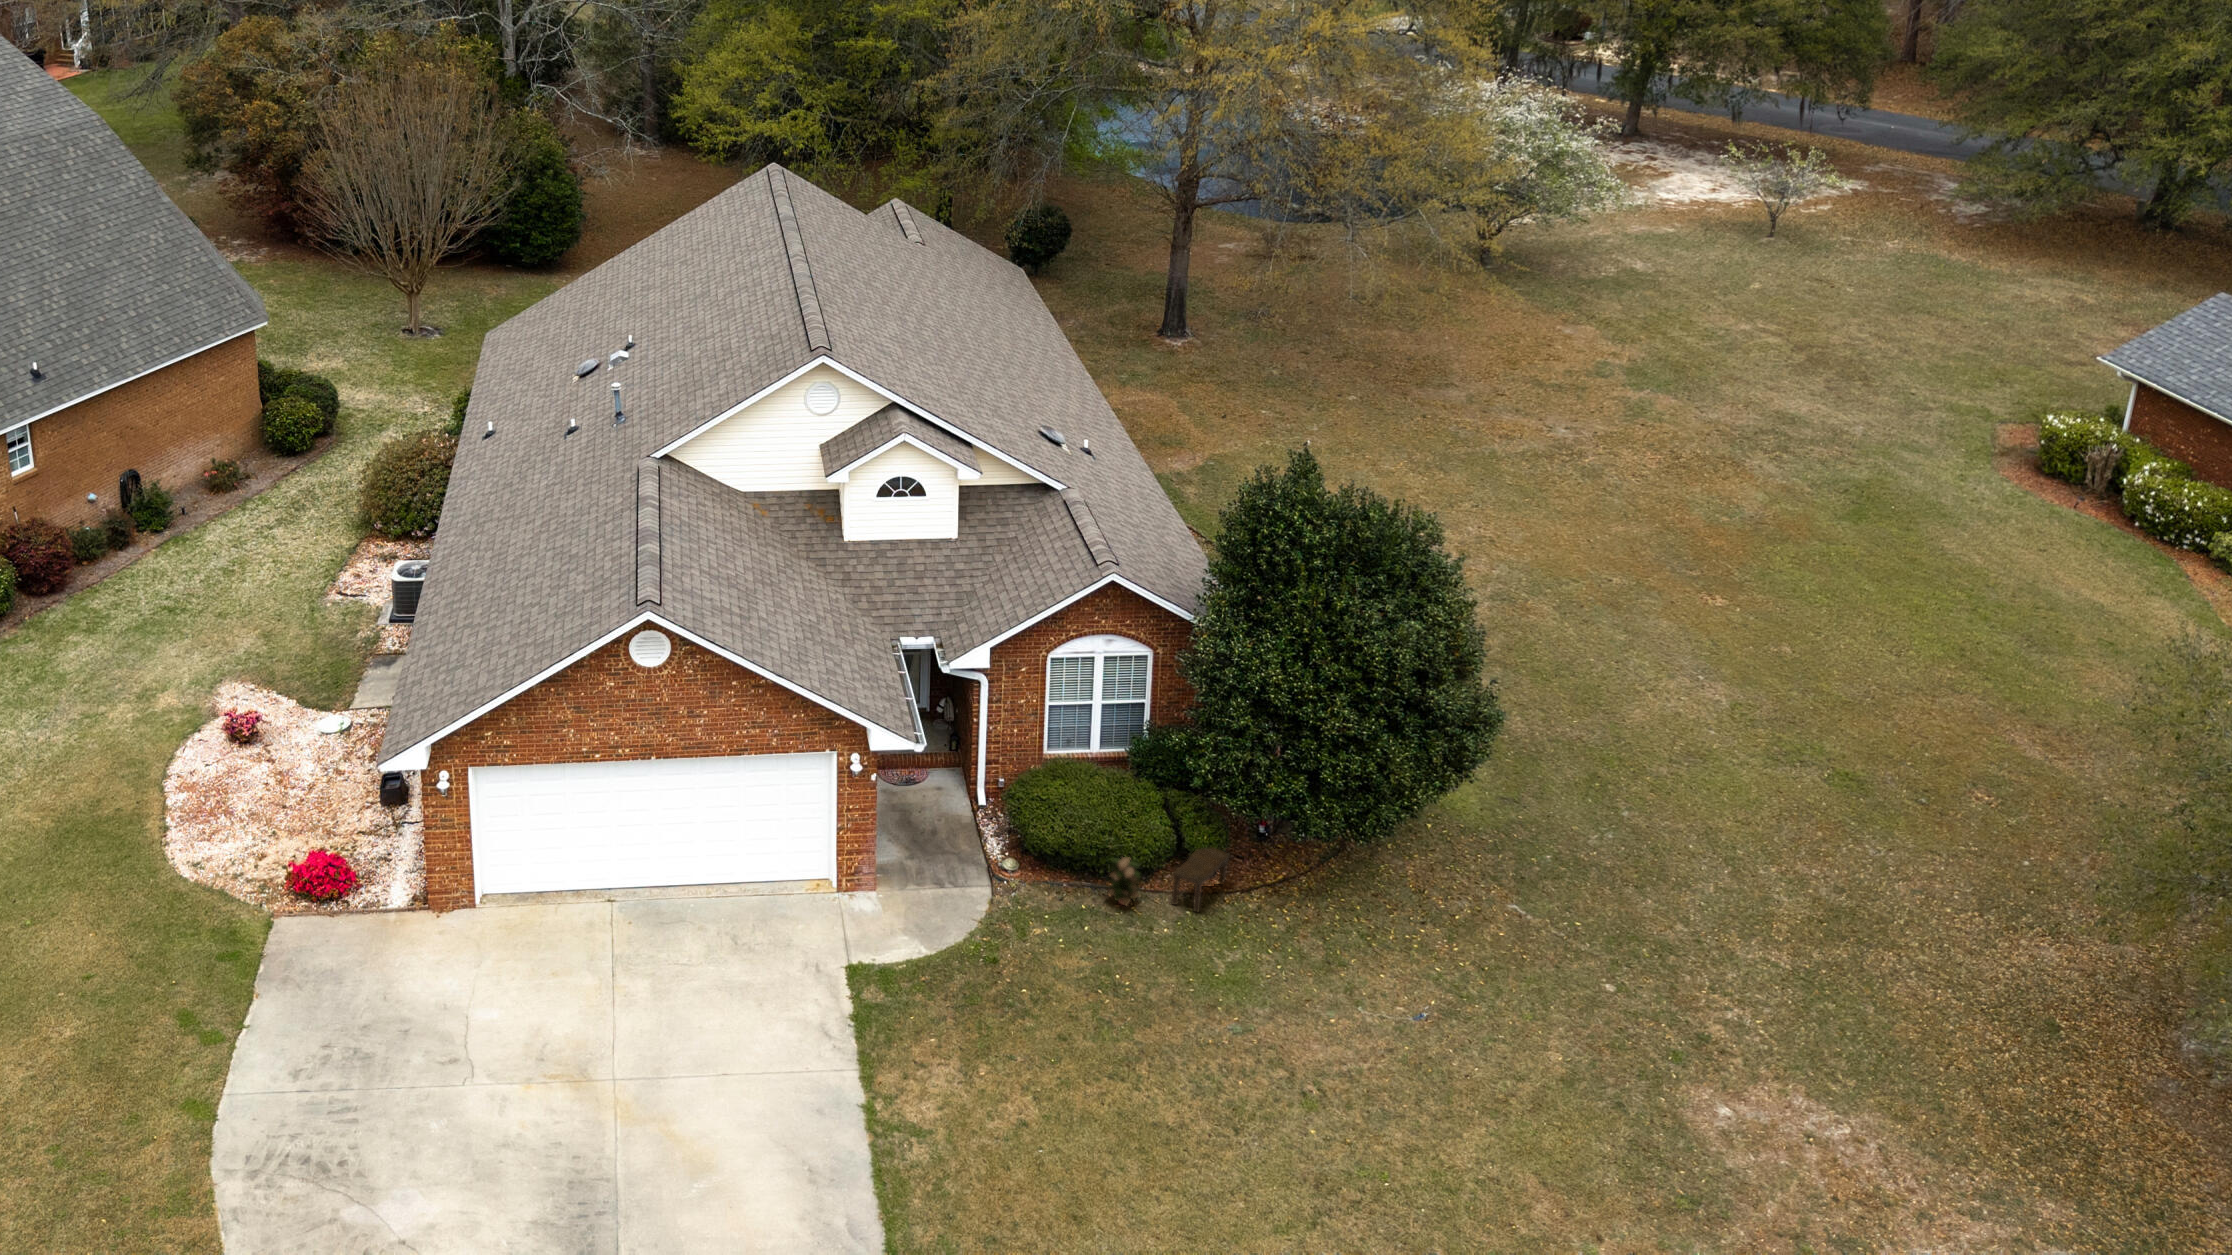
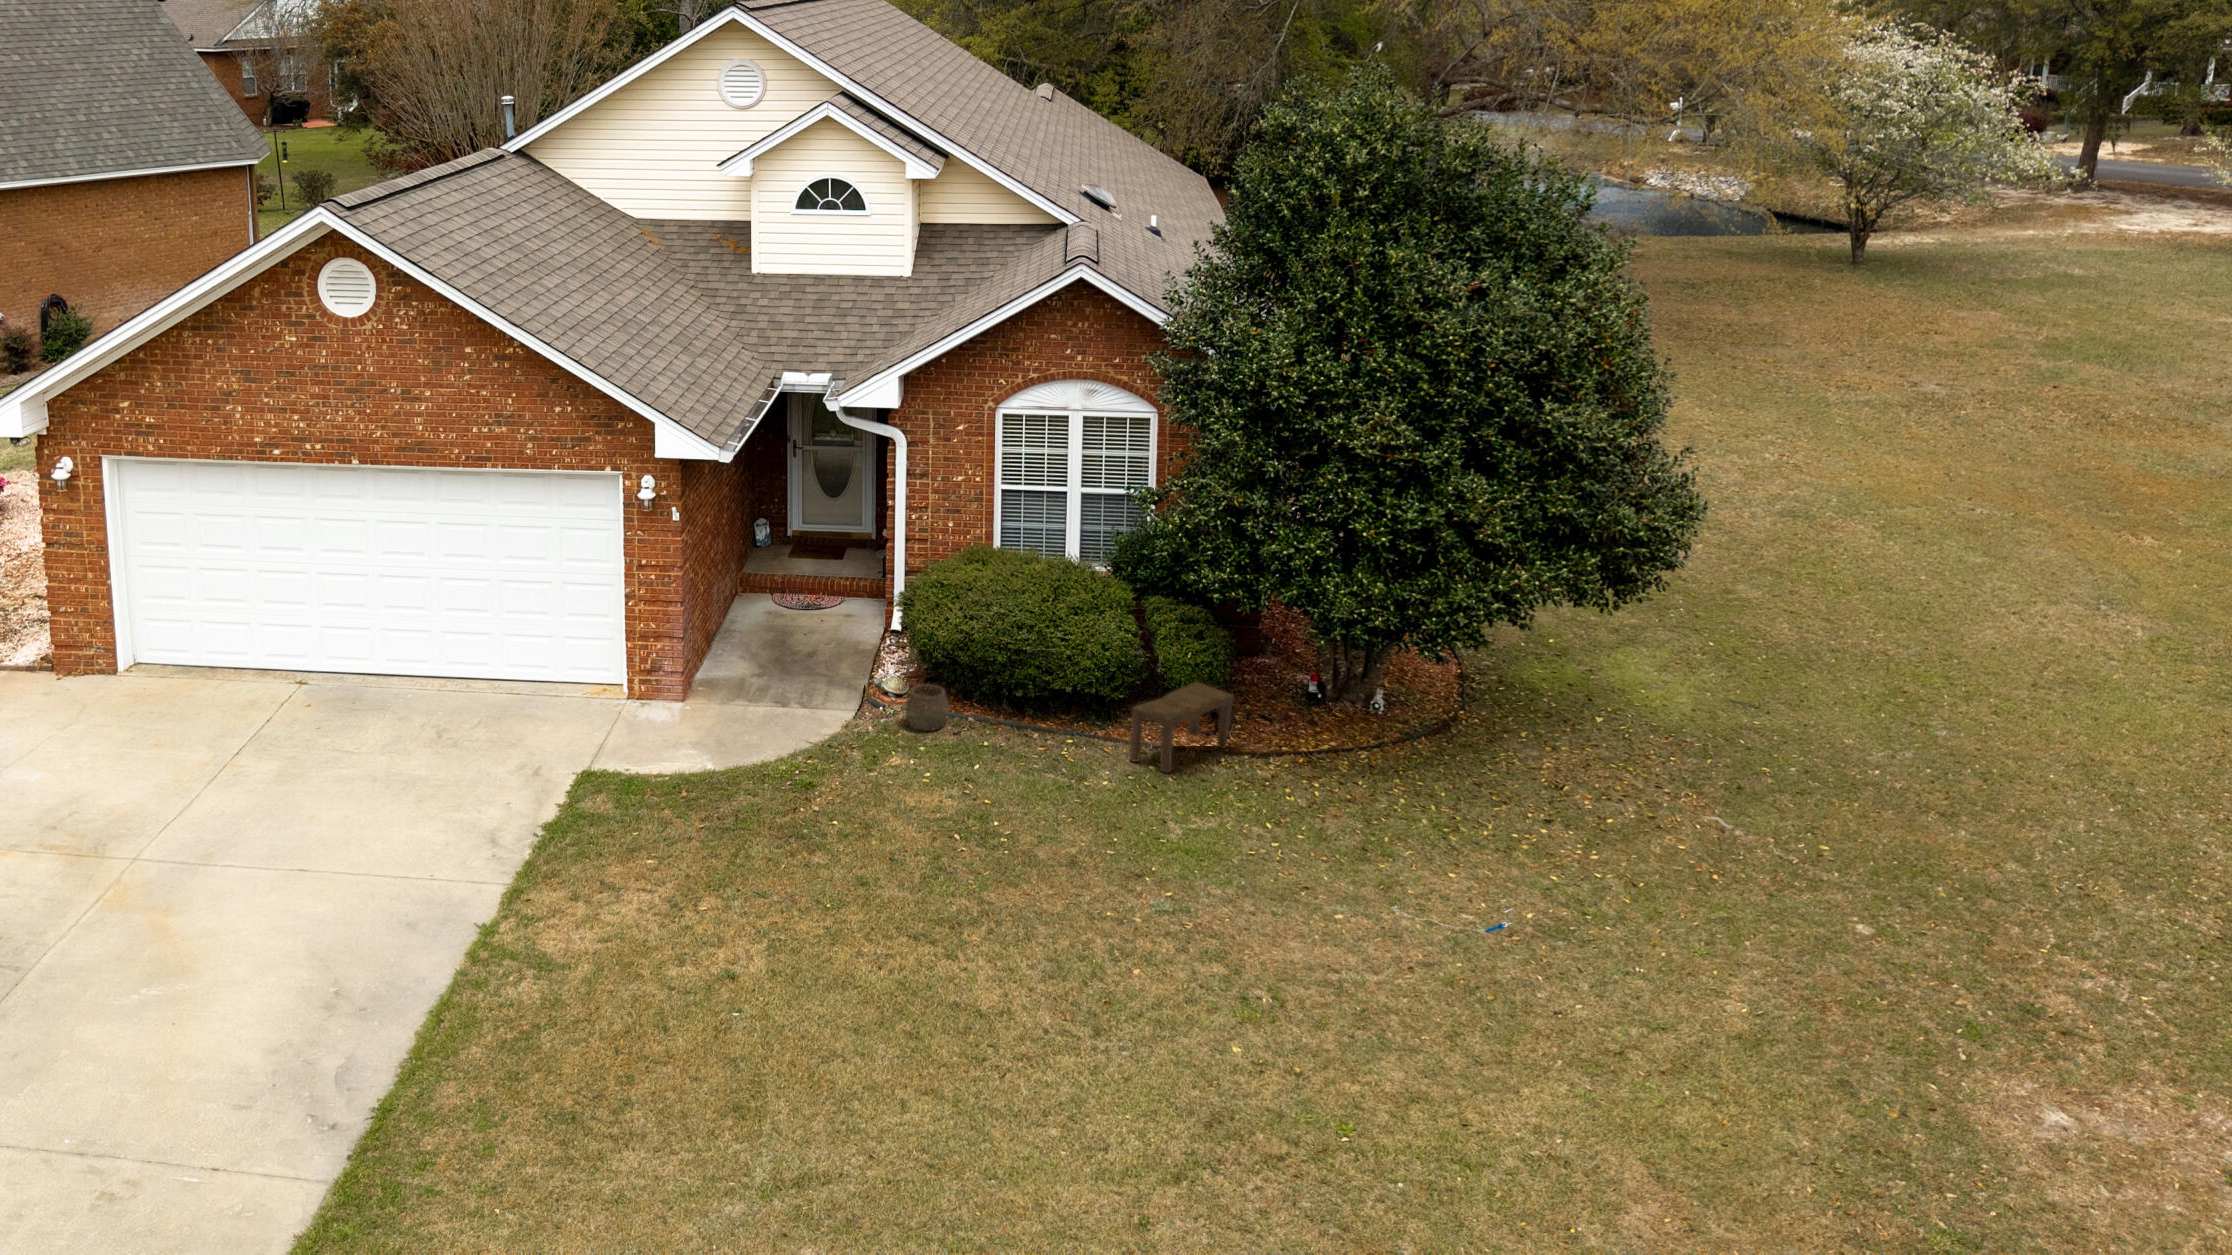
decorative plant: present [1108,858,1140,906] -> none [1026,677,1083,755]
woven basket: none [1022,860,1050,893] -> present [906,684,949,730]

